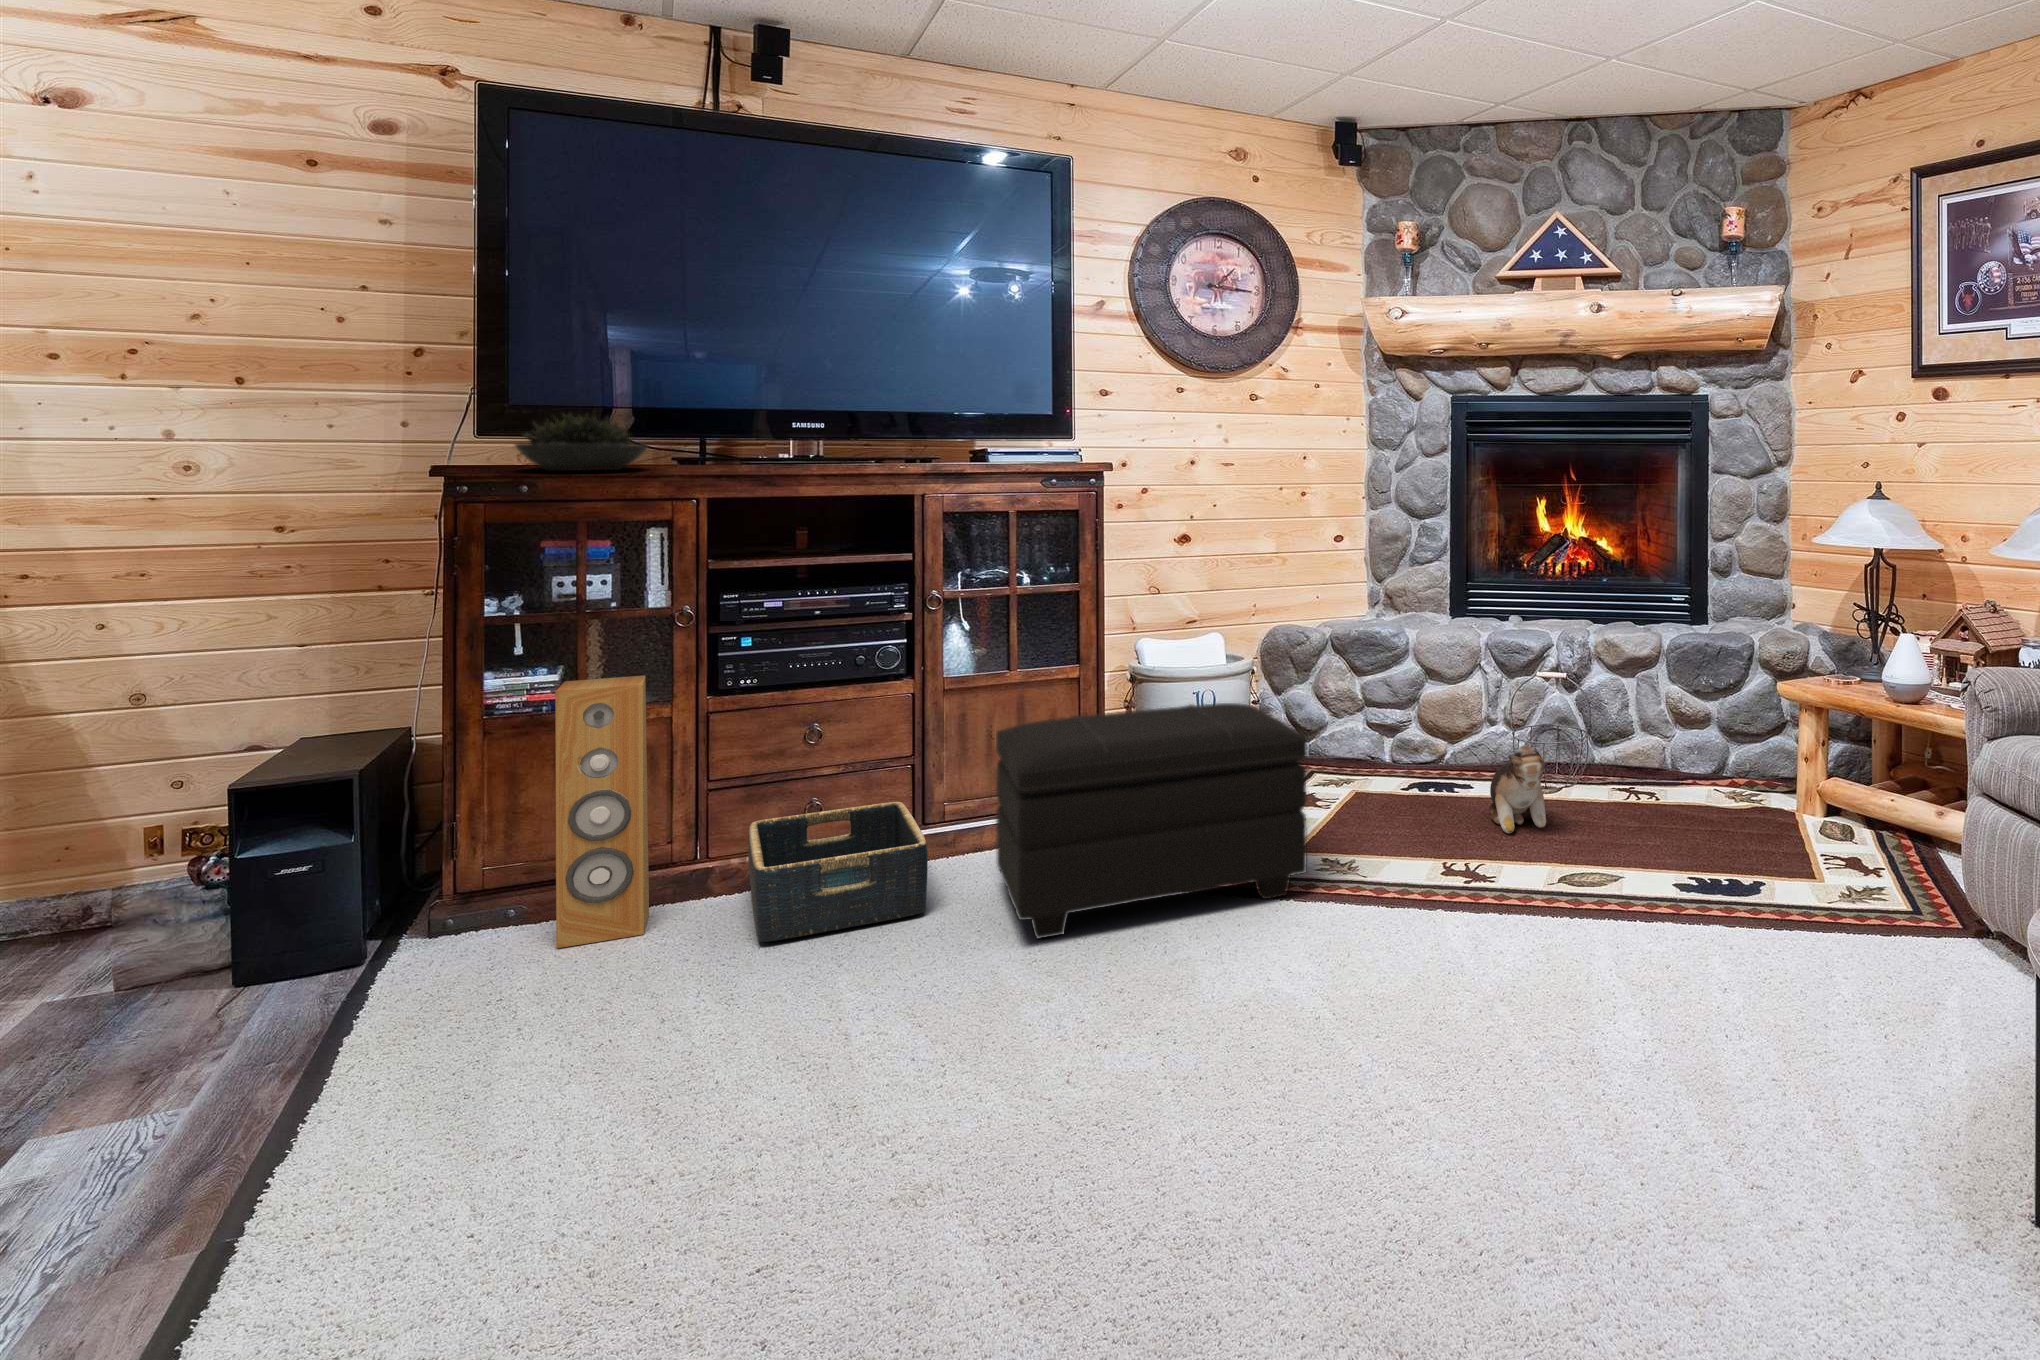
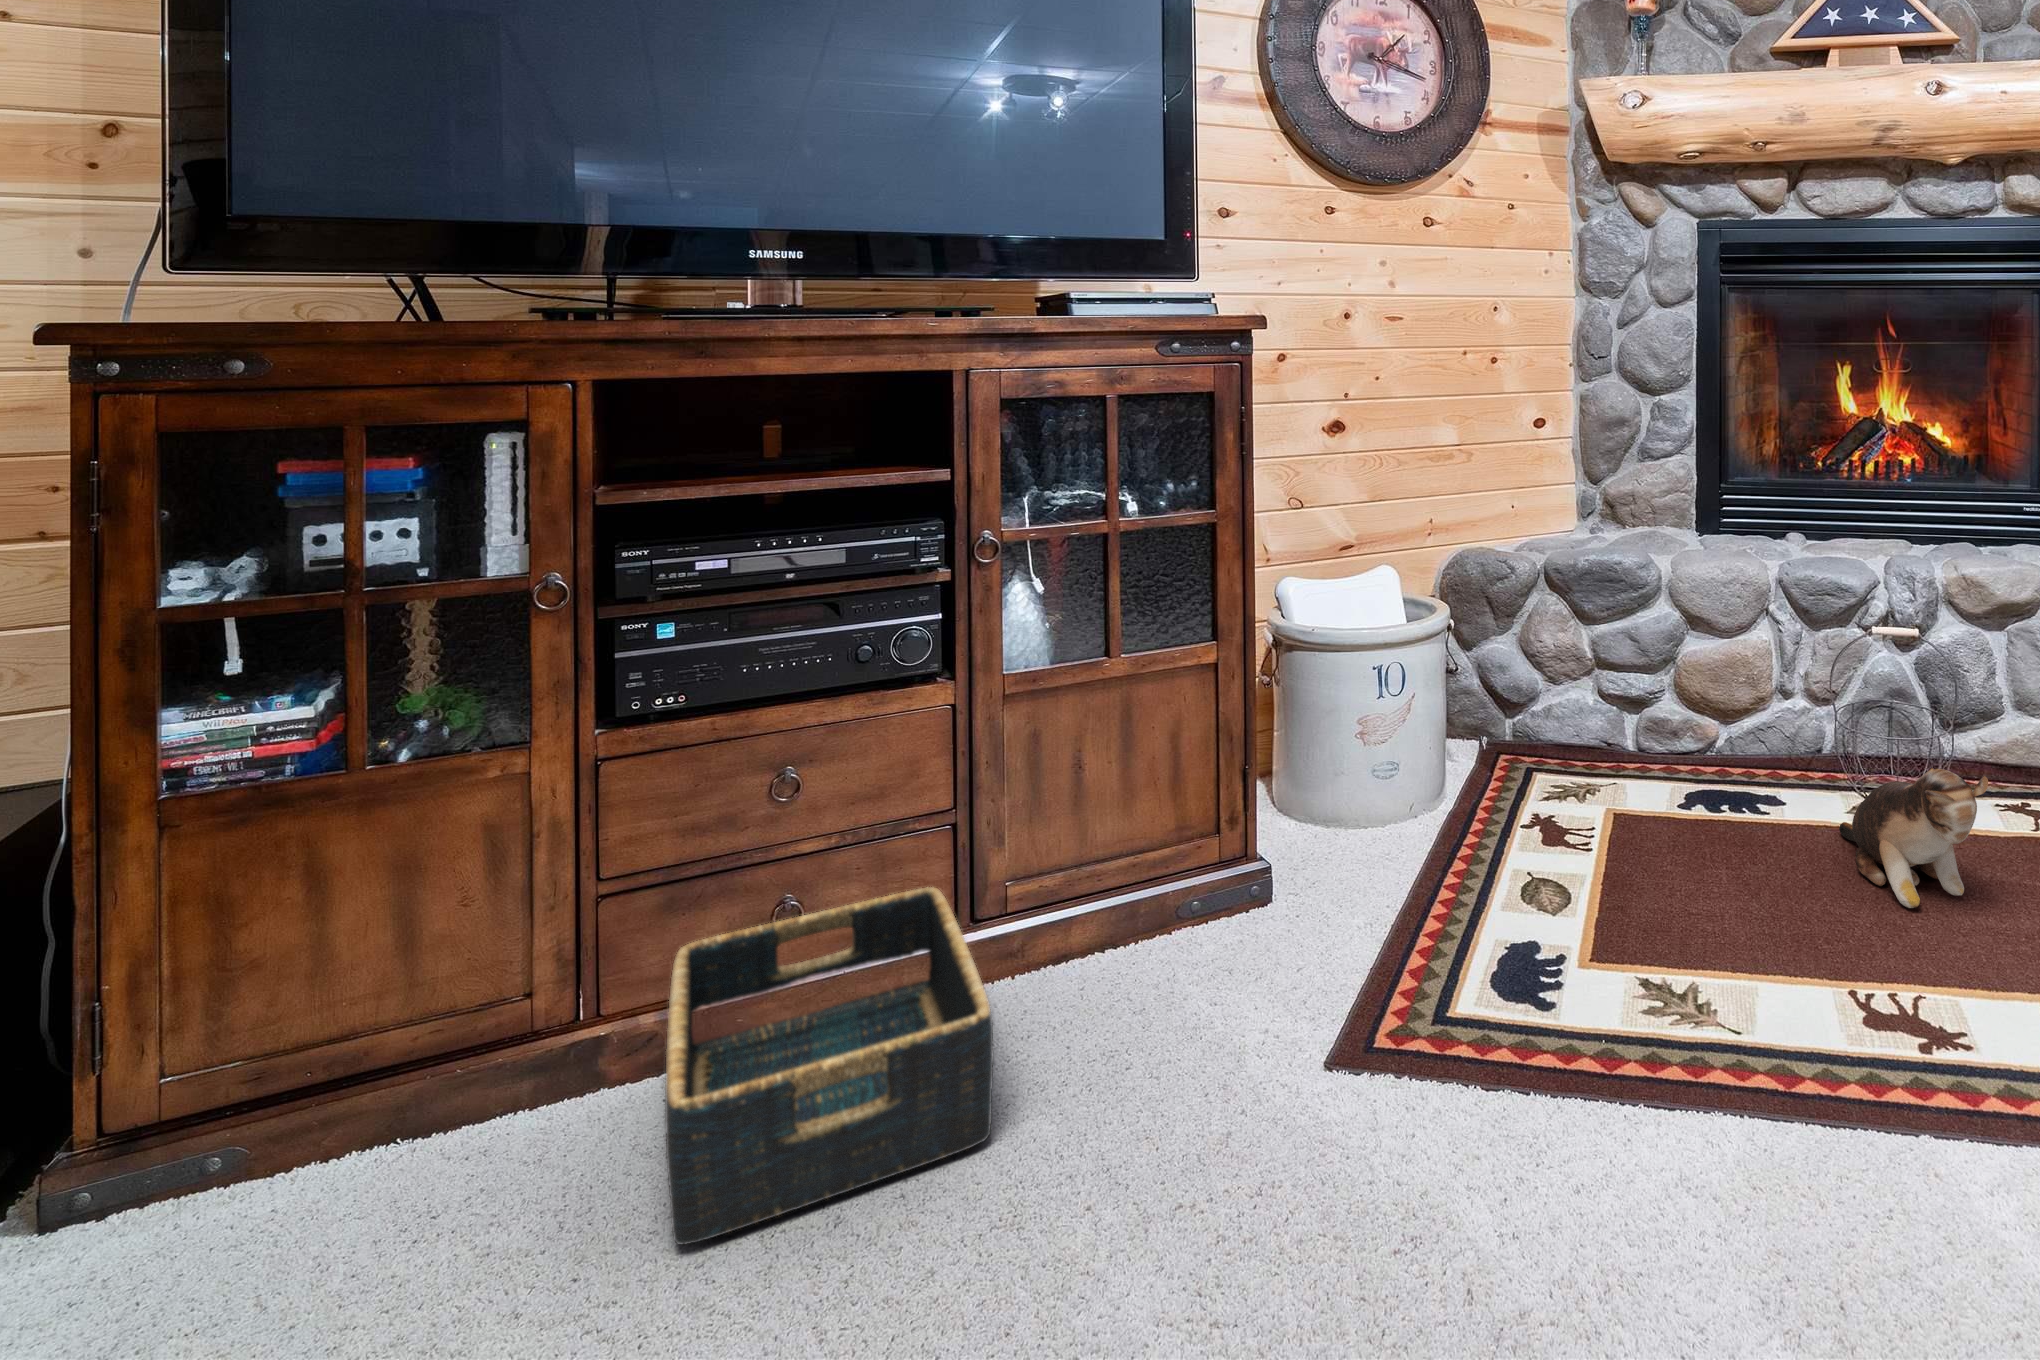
succulent plant: present [515,413,648,471] -> none [196,222,477,331]
speaker: present [555,675,649,948] -> none [271,706,487,1260]
footstool: present [996,703,1307,938] -> none [1106,711,1666,1229]

